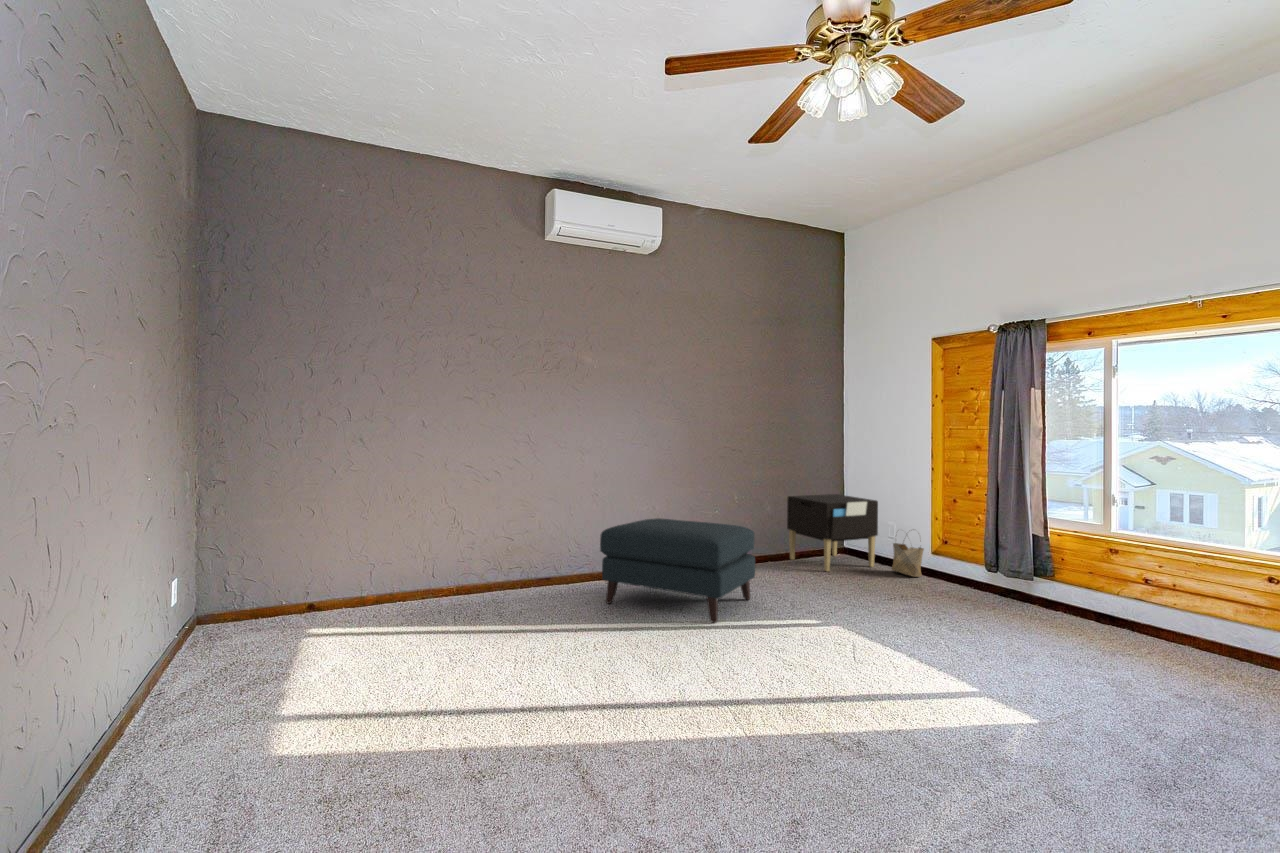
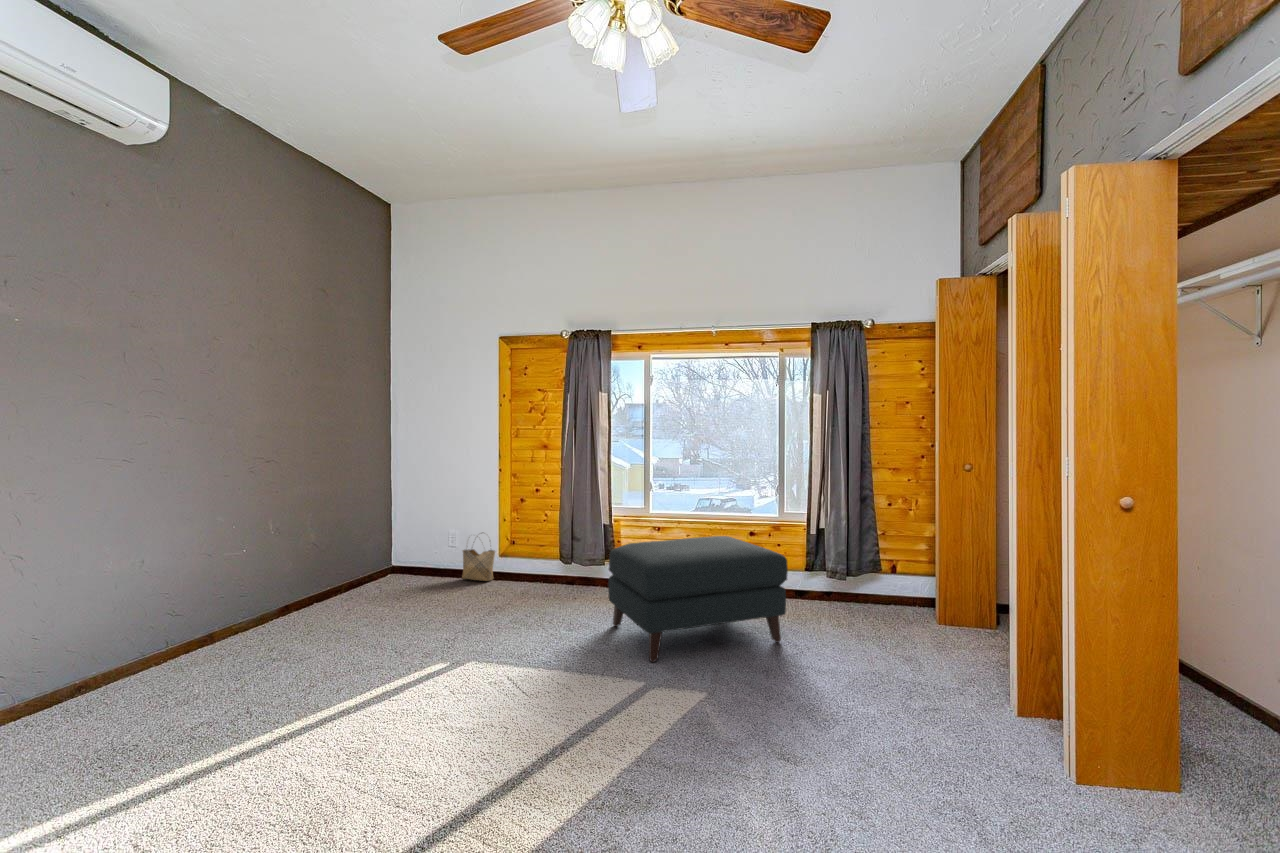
nightstand: present [787,494,878,572] -> none [337,505,444,596]
ottoman: present [600,518,755,623] -> present [608,536,788,662]

